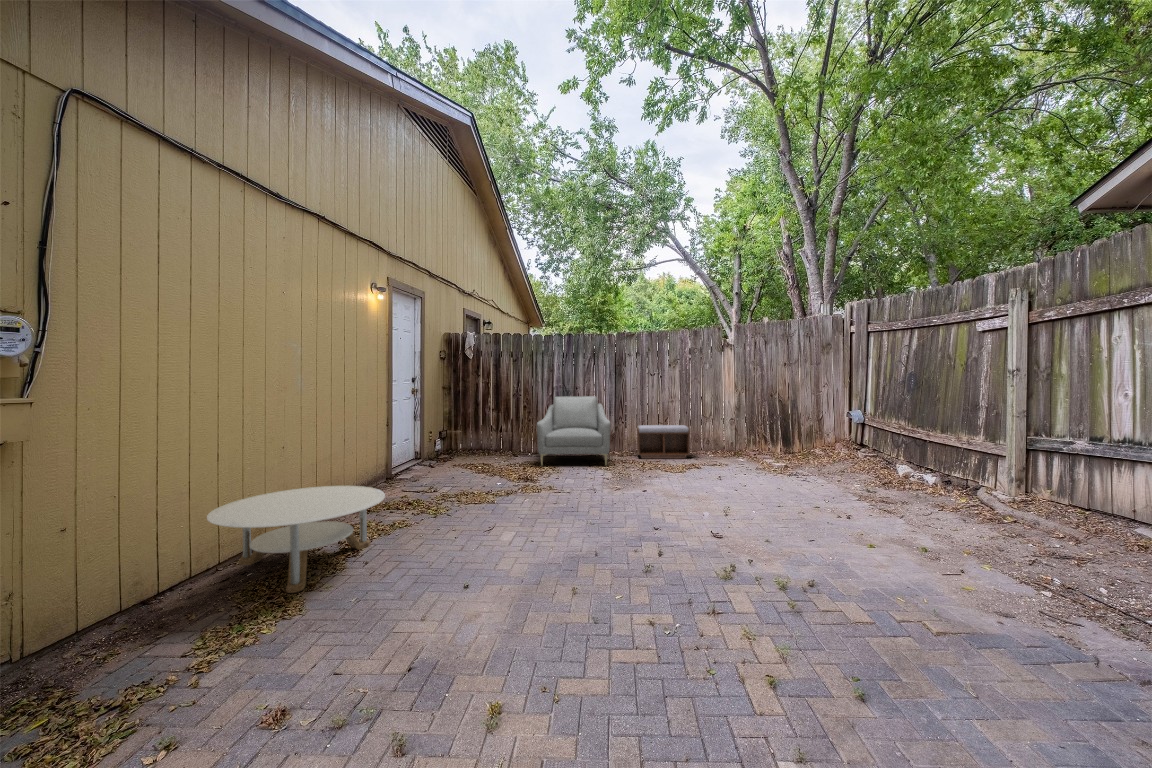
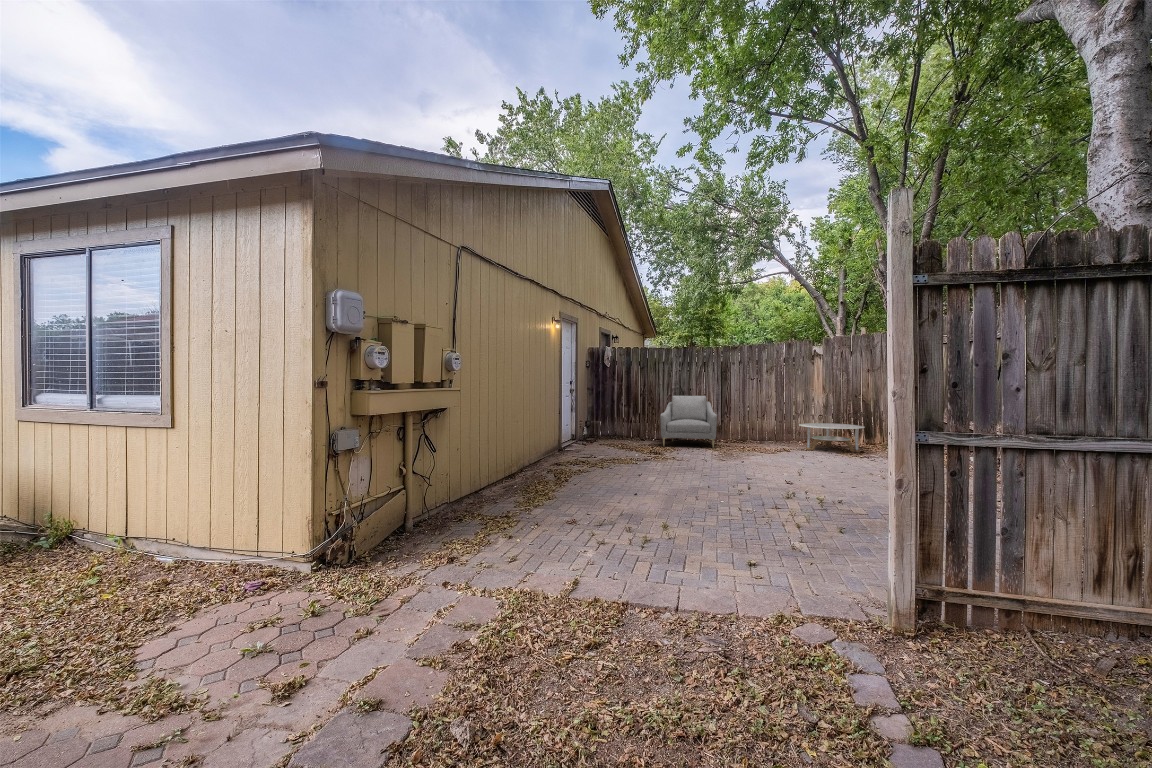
bench: present [637,425,690,459] -> none [738,419,782,446]
round table: present [207,486,385,593] -> present [799,423,865,452]

